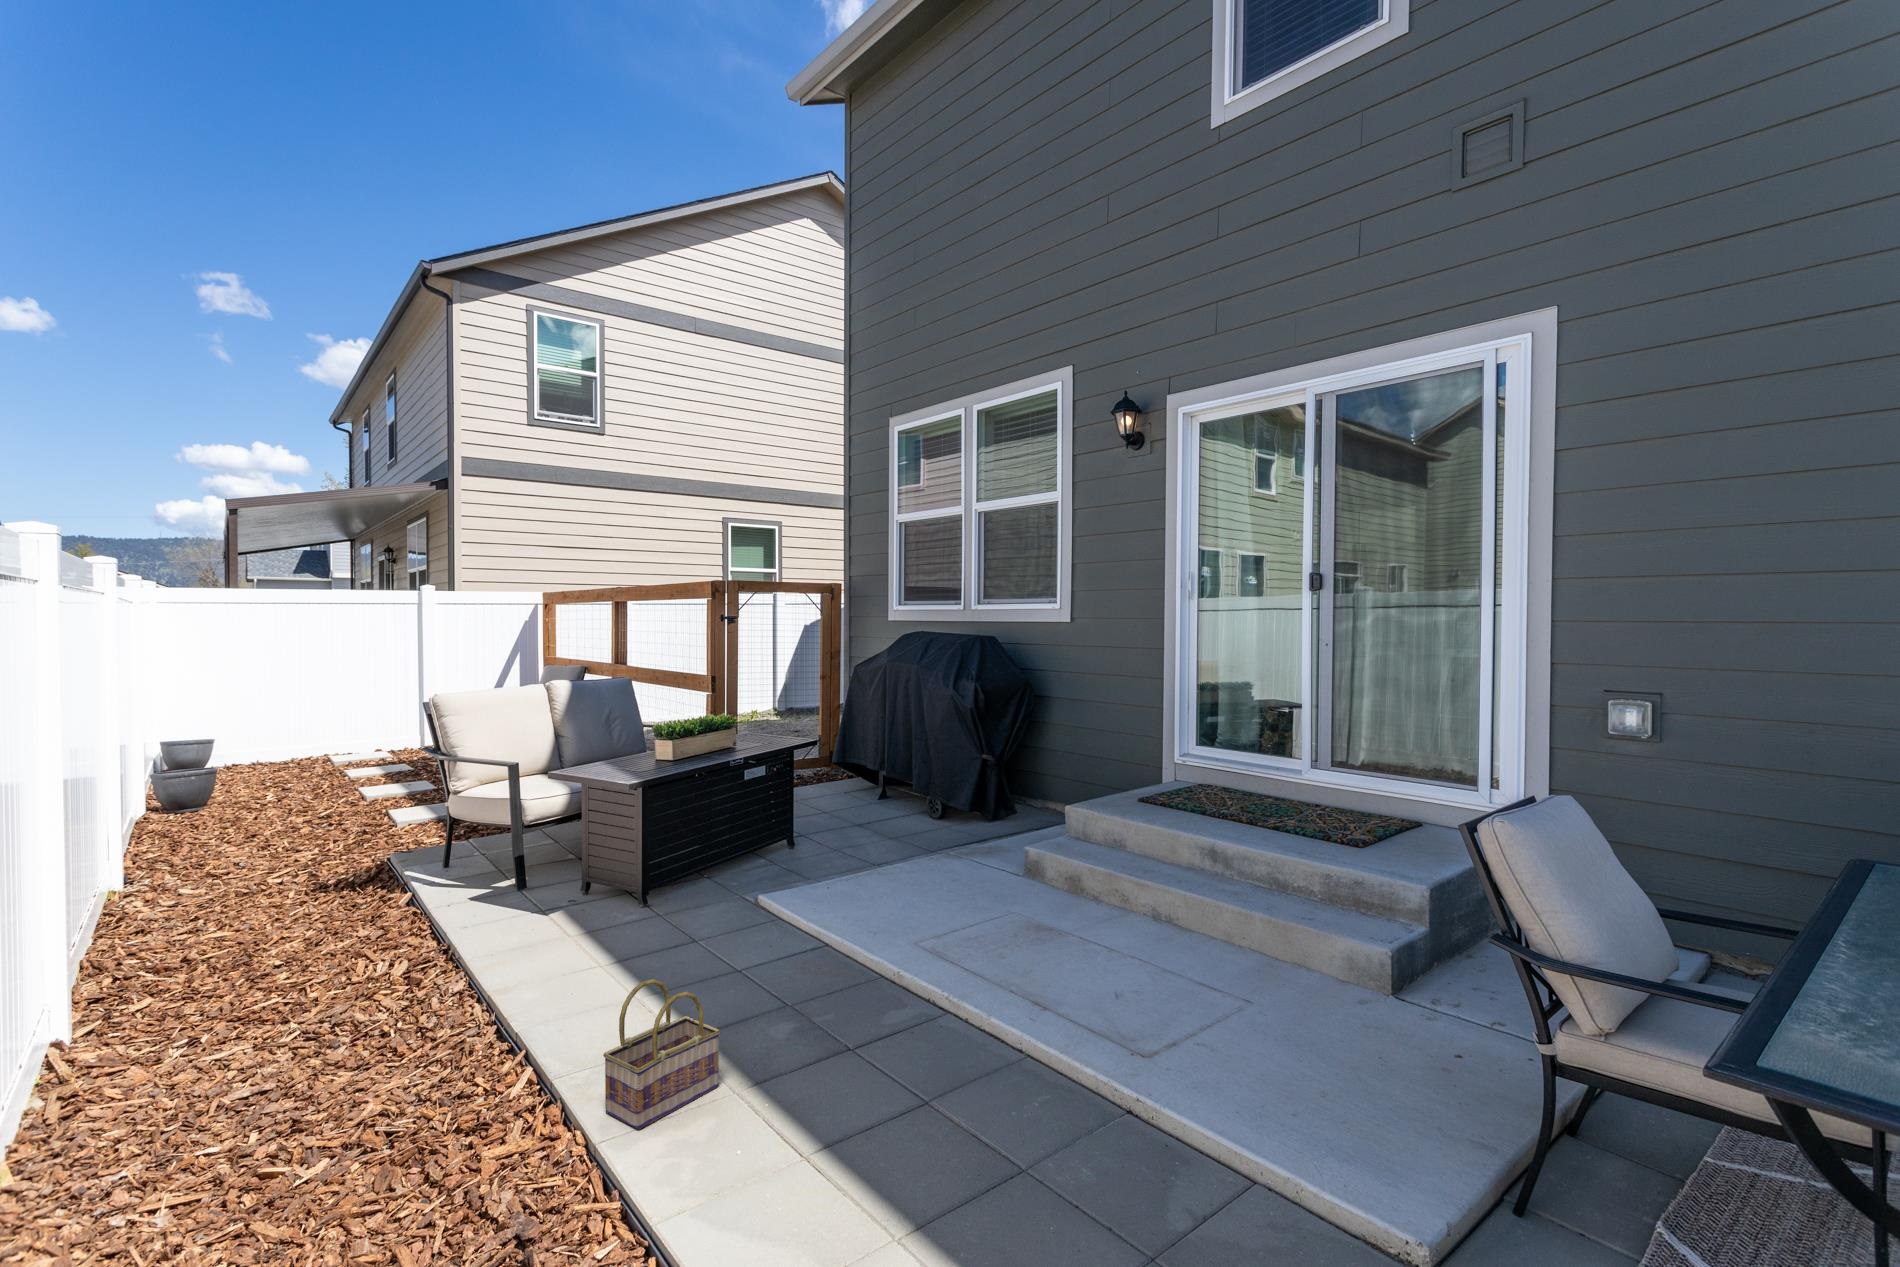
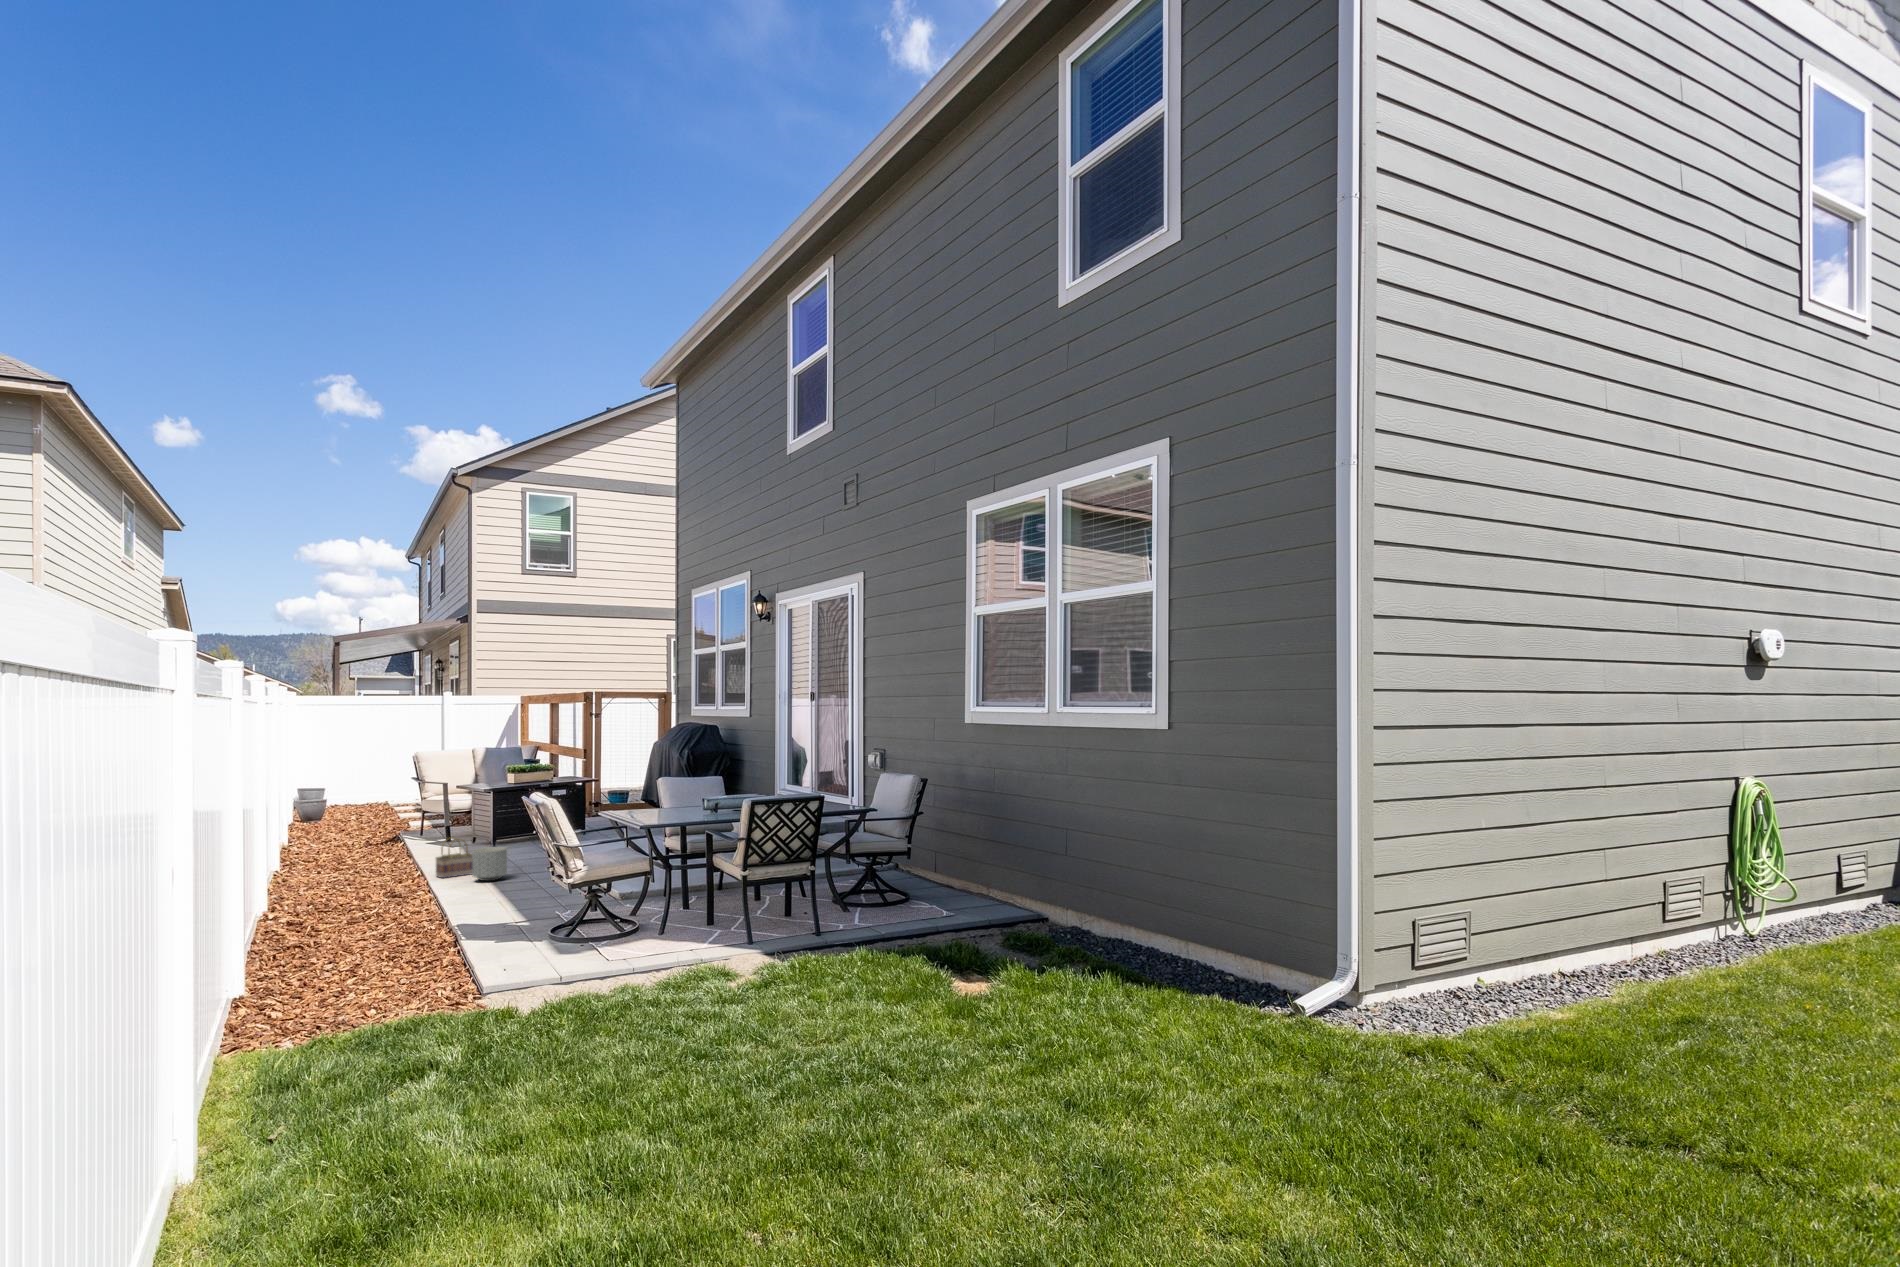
planter: none [764,1024,870,1162] -> present [472,847,507,881]

